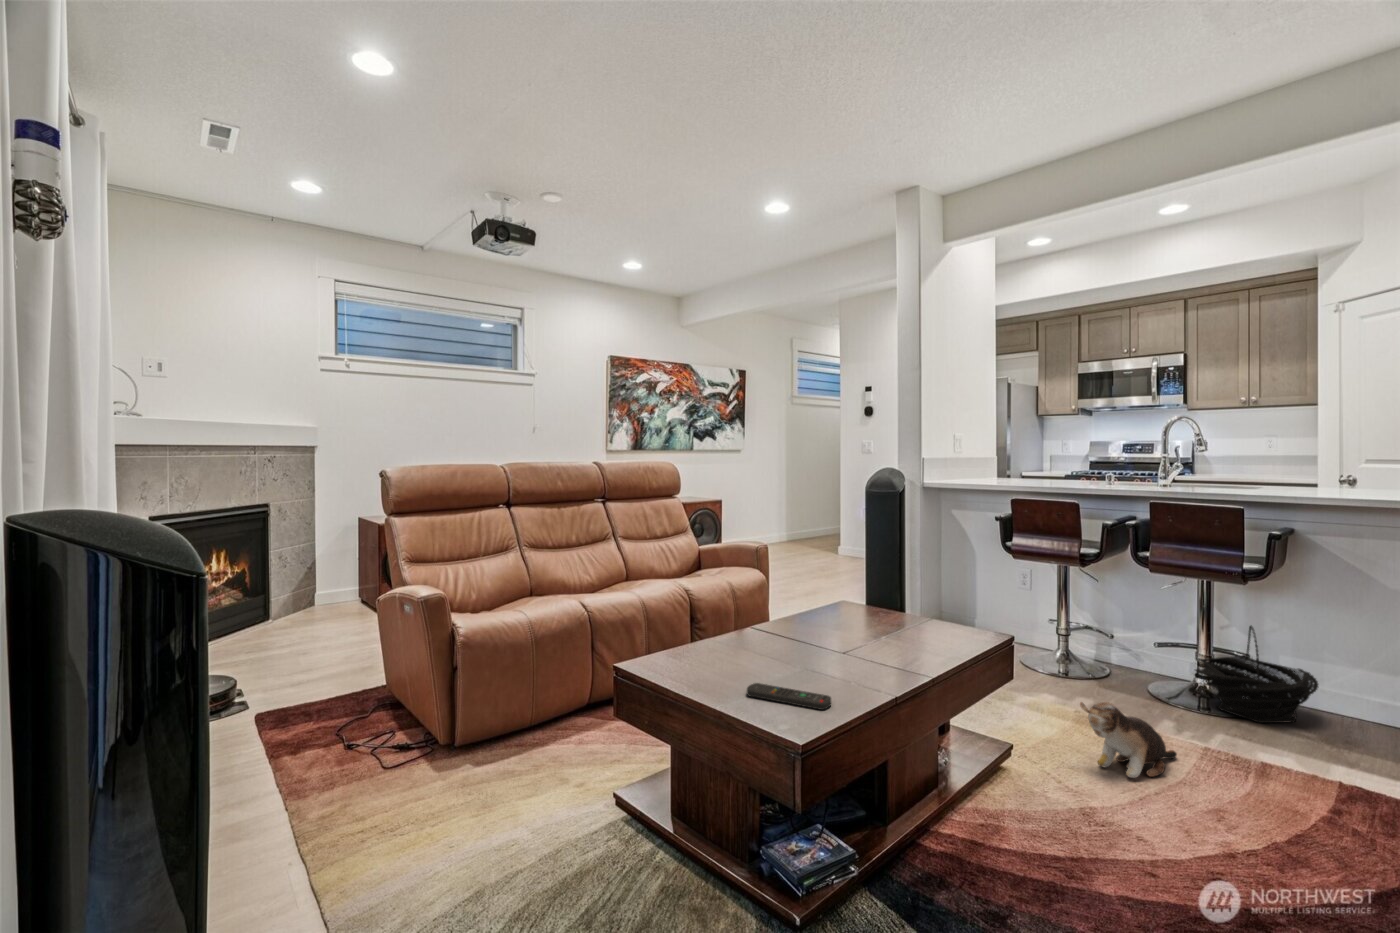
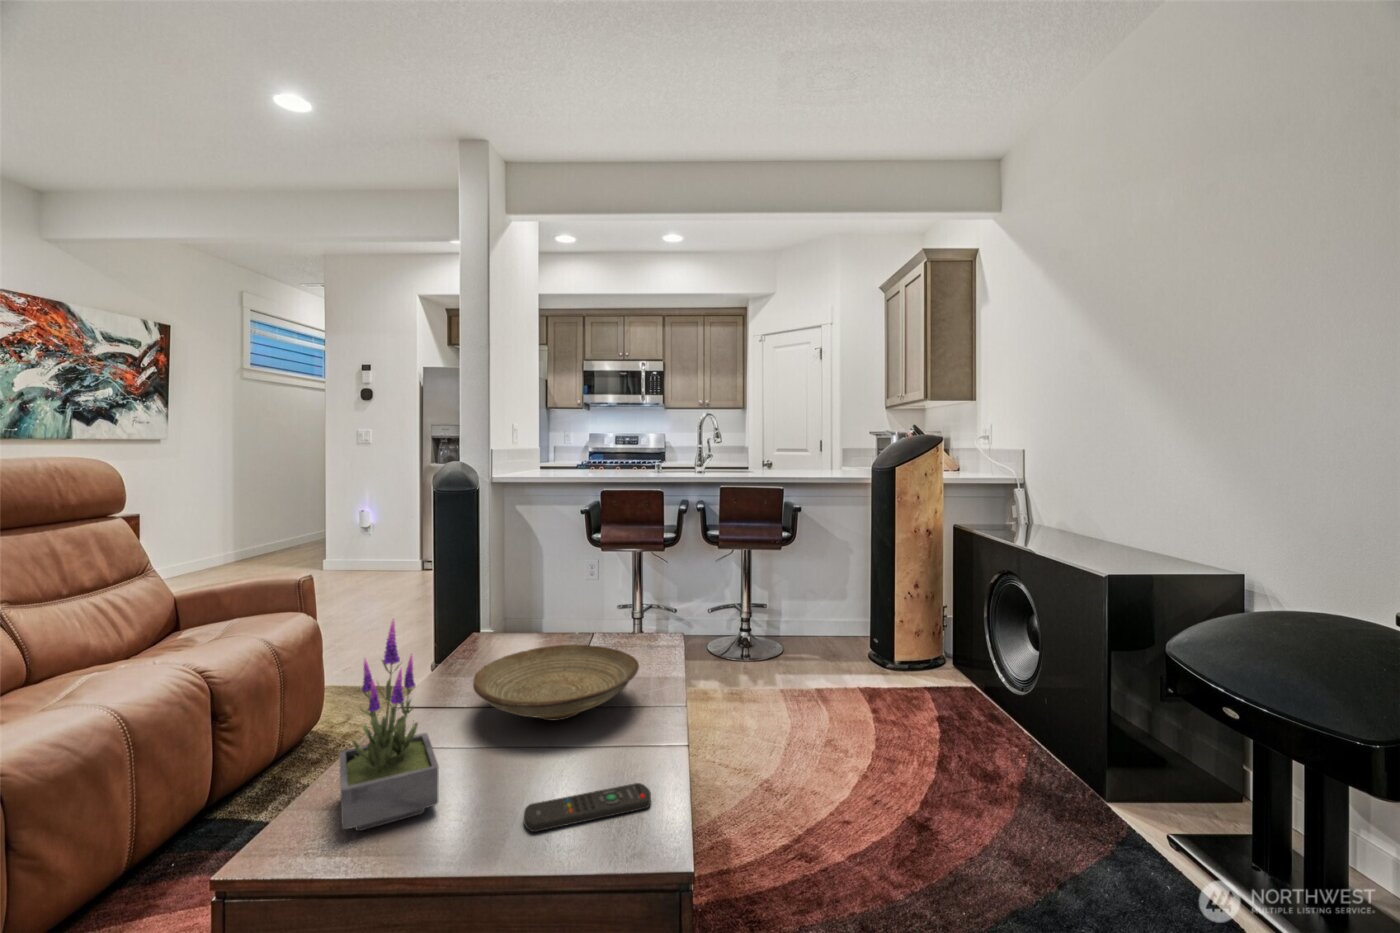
potted plant: none [668,552,729,672] -> present [339,619,439,831]
decorative bowl: none [776,607,902,657] -> present [473,645,639,720]
basket: present [1195,626,1318,723] -> none [741,581,814,656]
plush toy: present [1080,702,1177,778] -> none [731,675,780,737]

